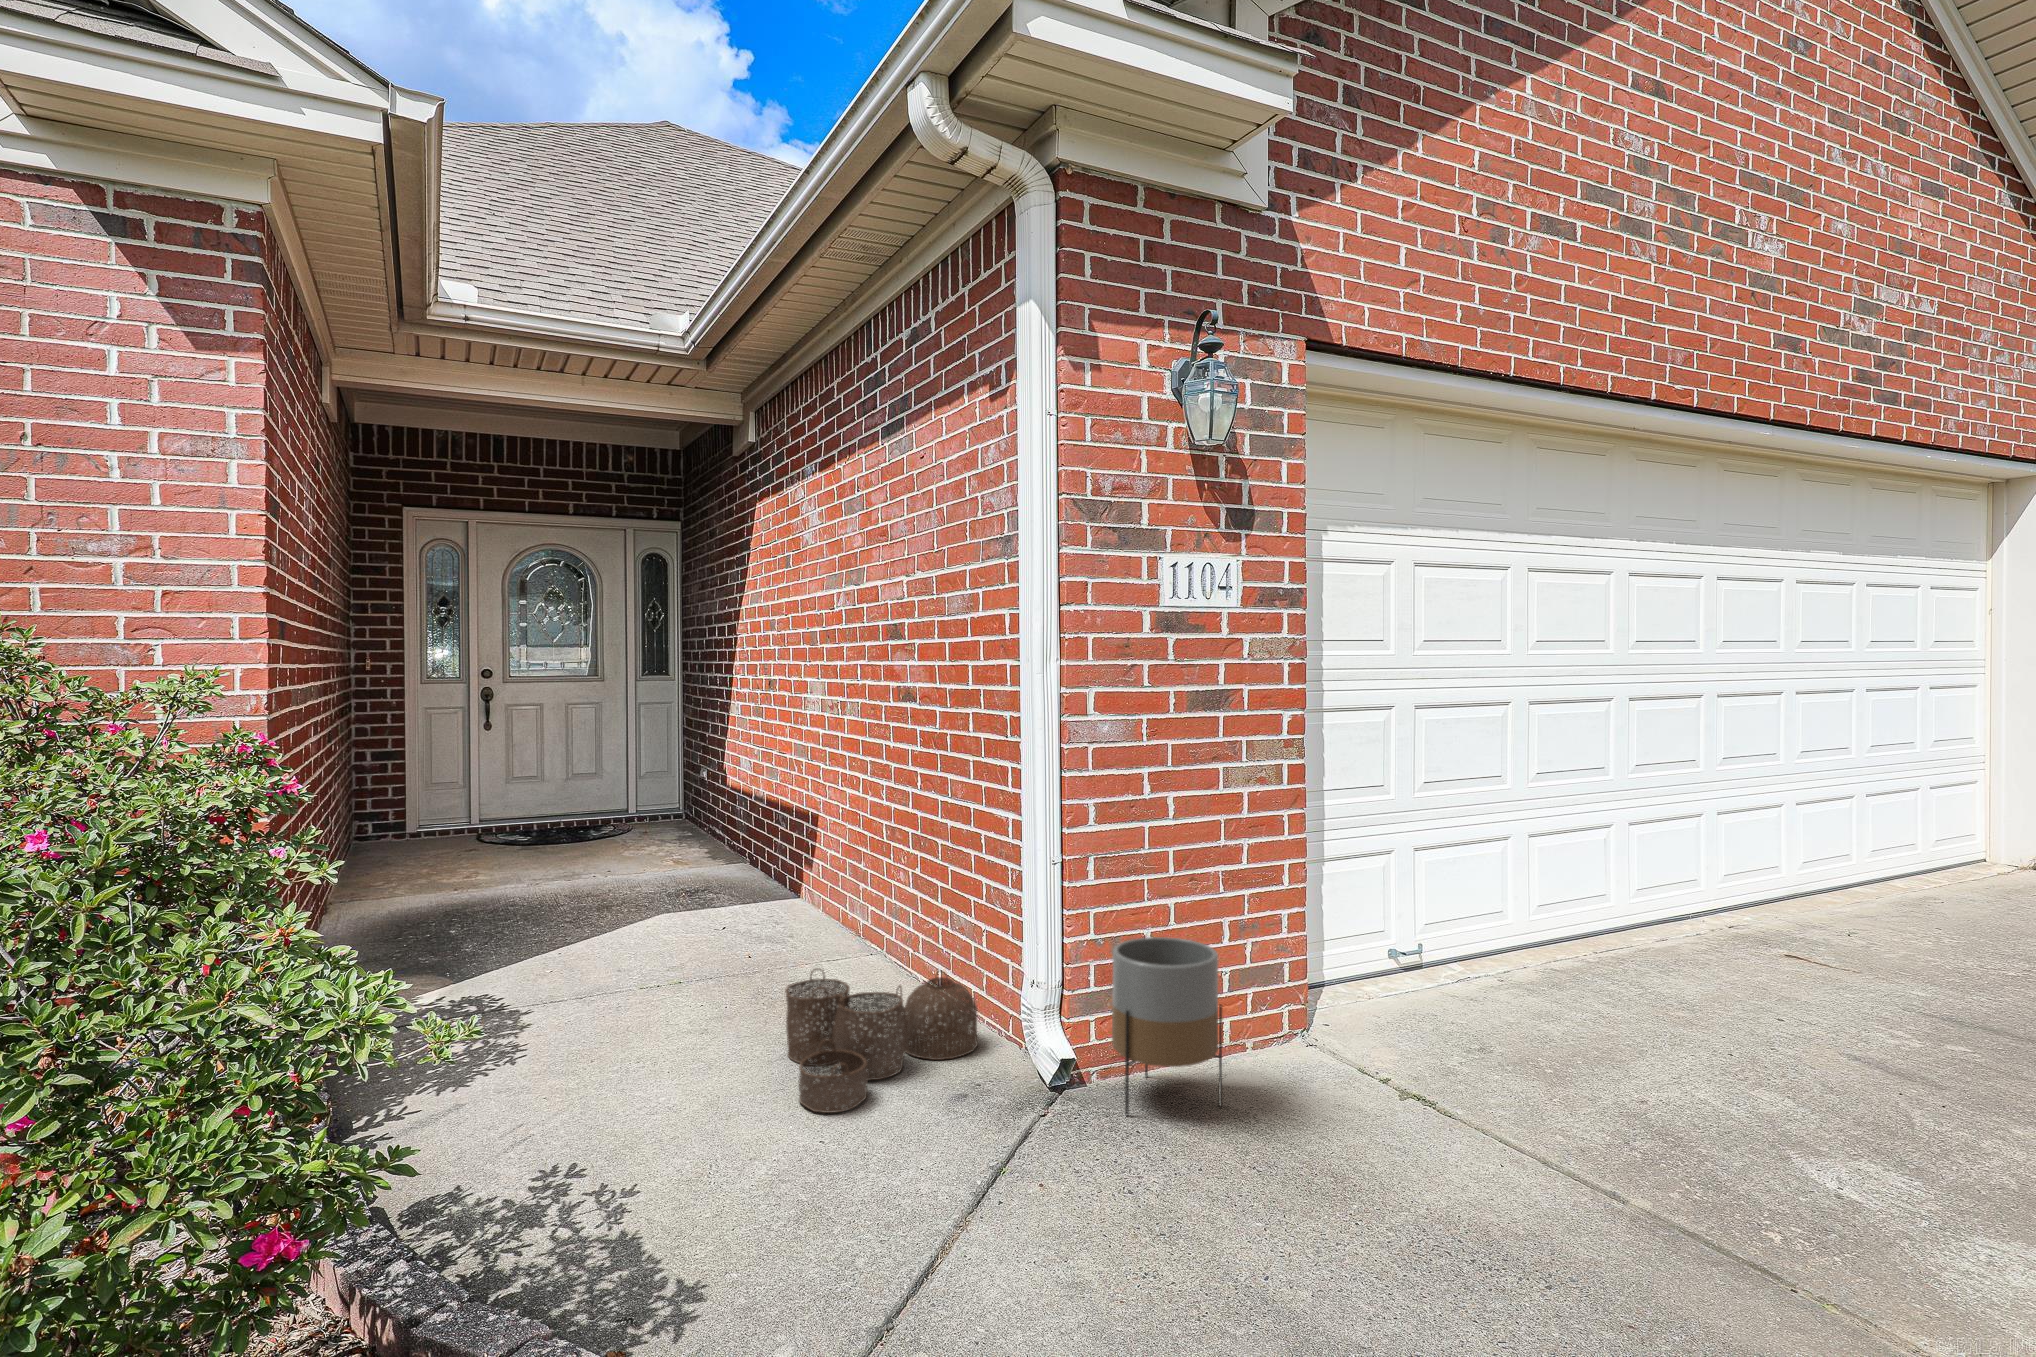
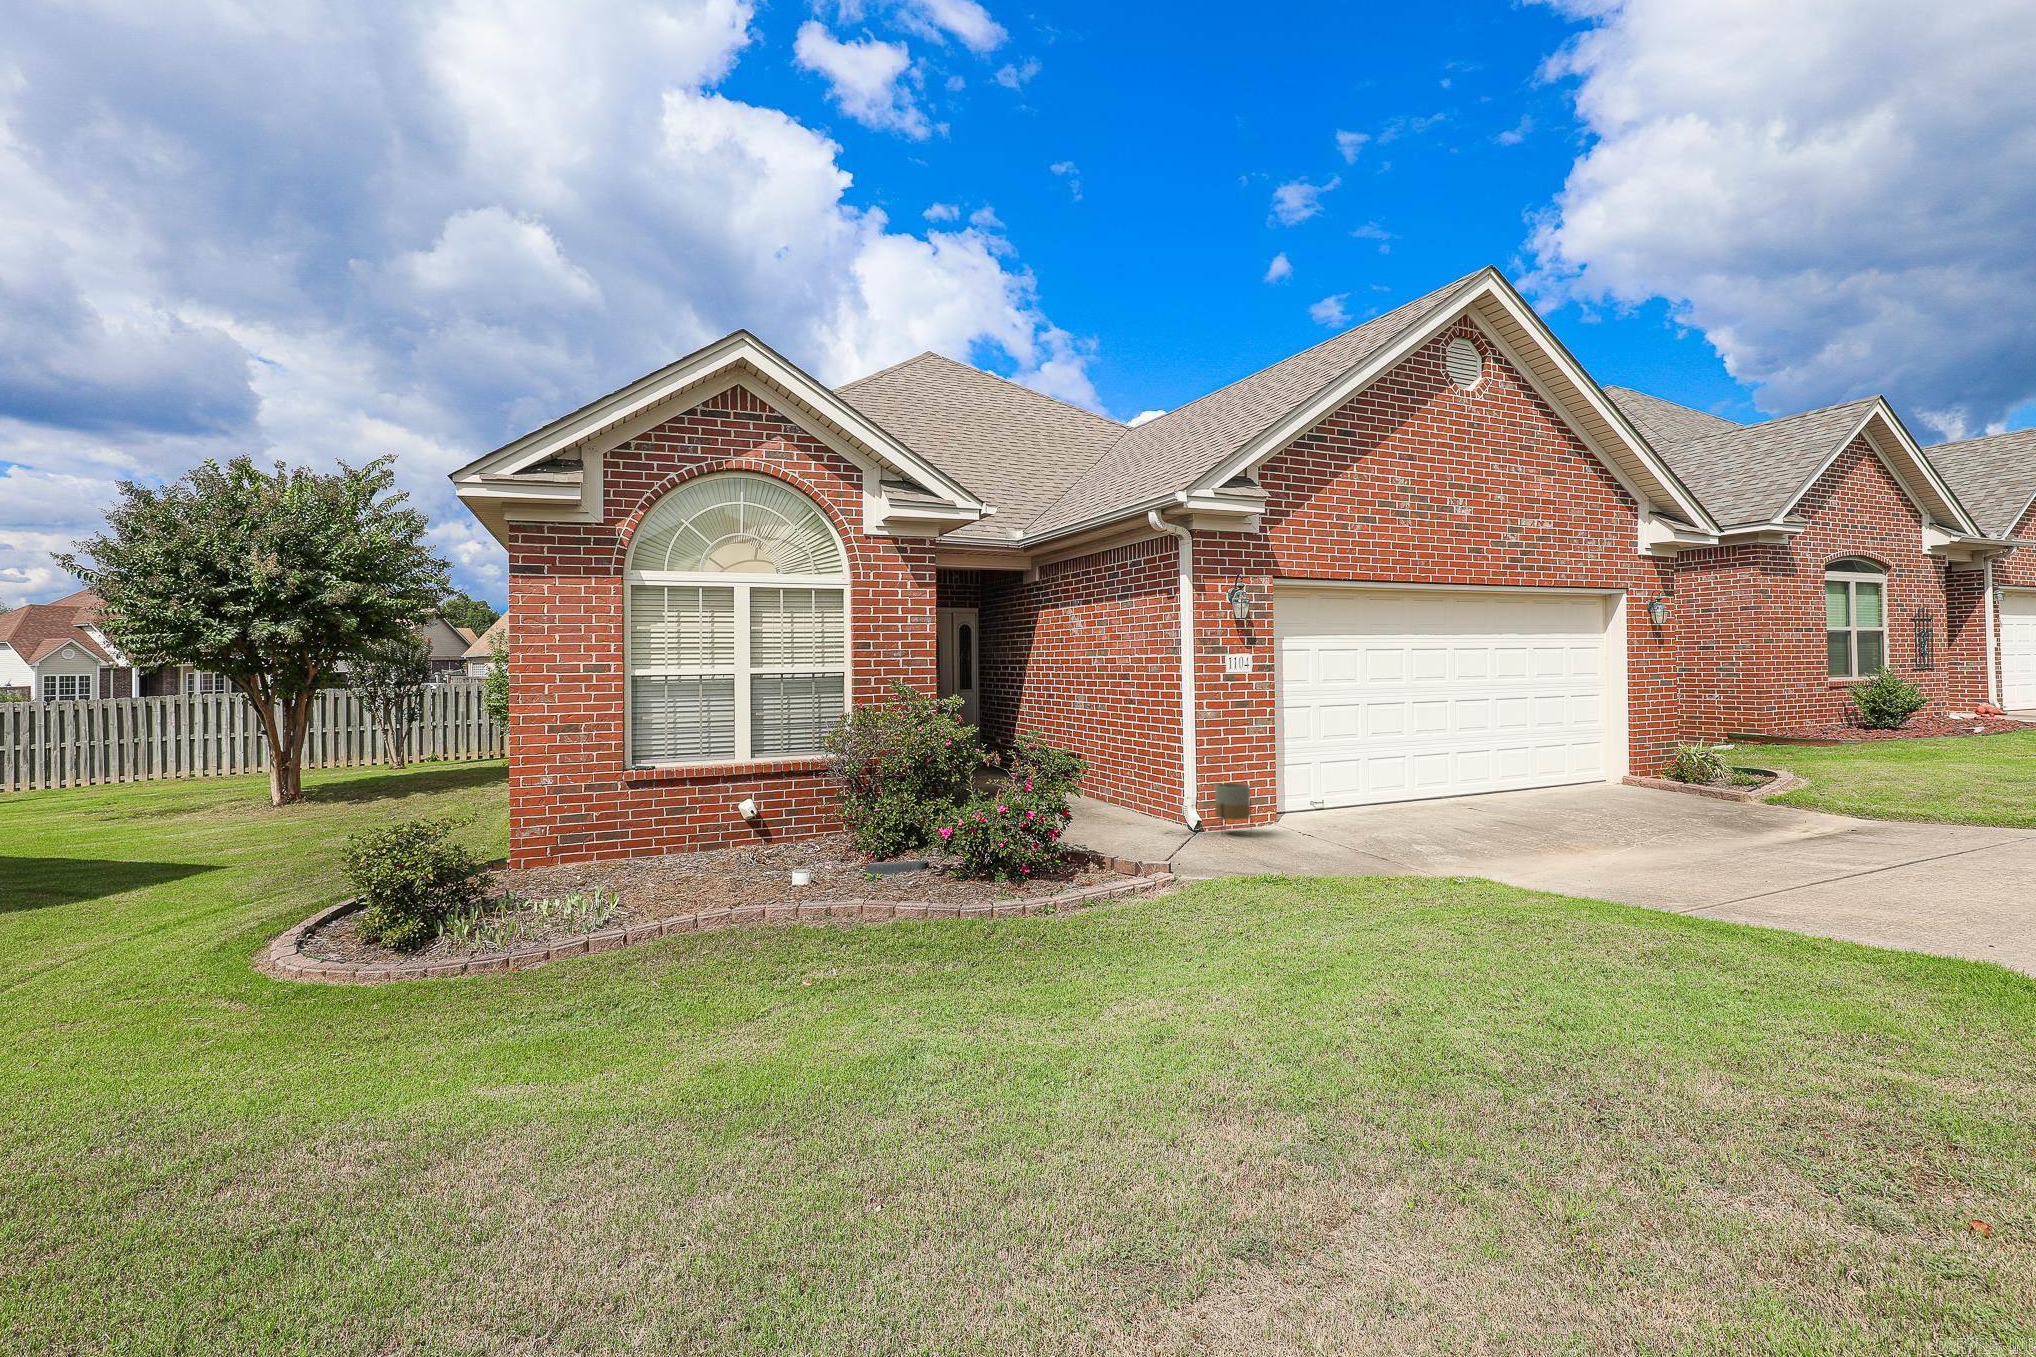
woven basket: present [785,968,978,1113] -> none [1099,800,1164,836]

